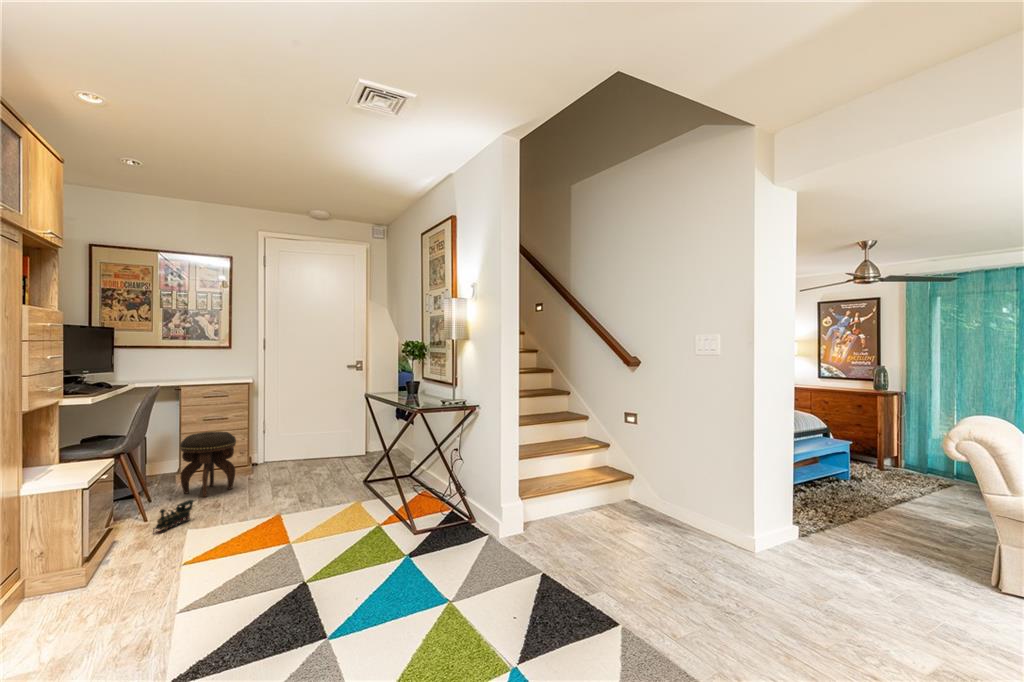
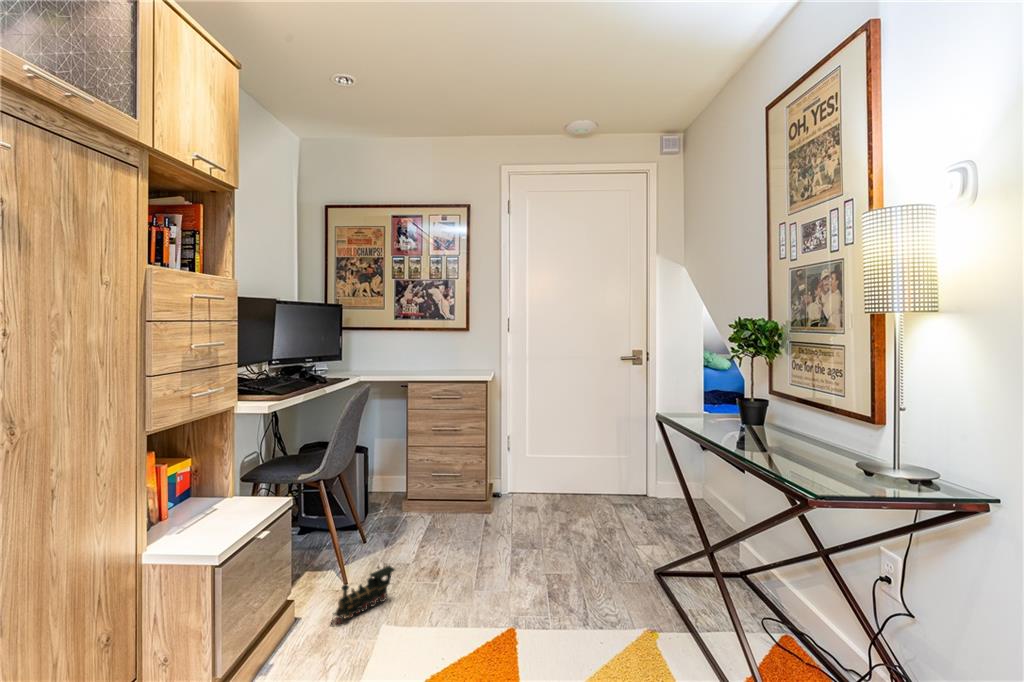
footstool: present [180,432,236,497] -> none [397,448,465,547]

